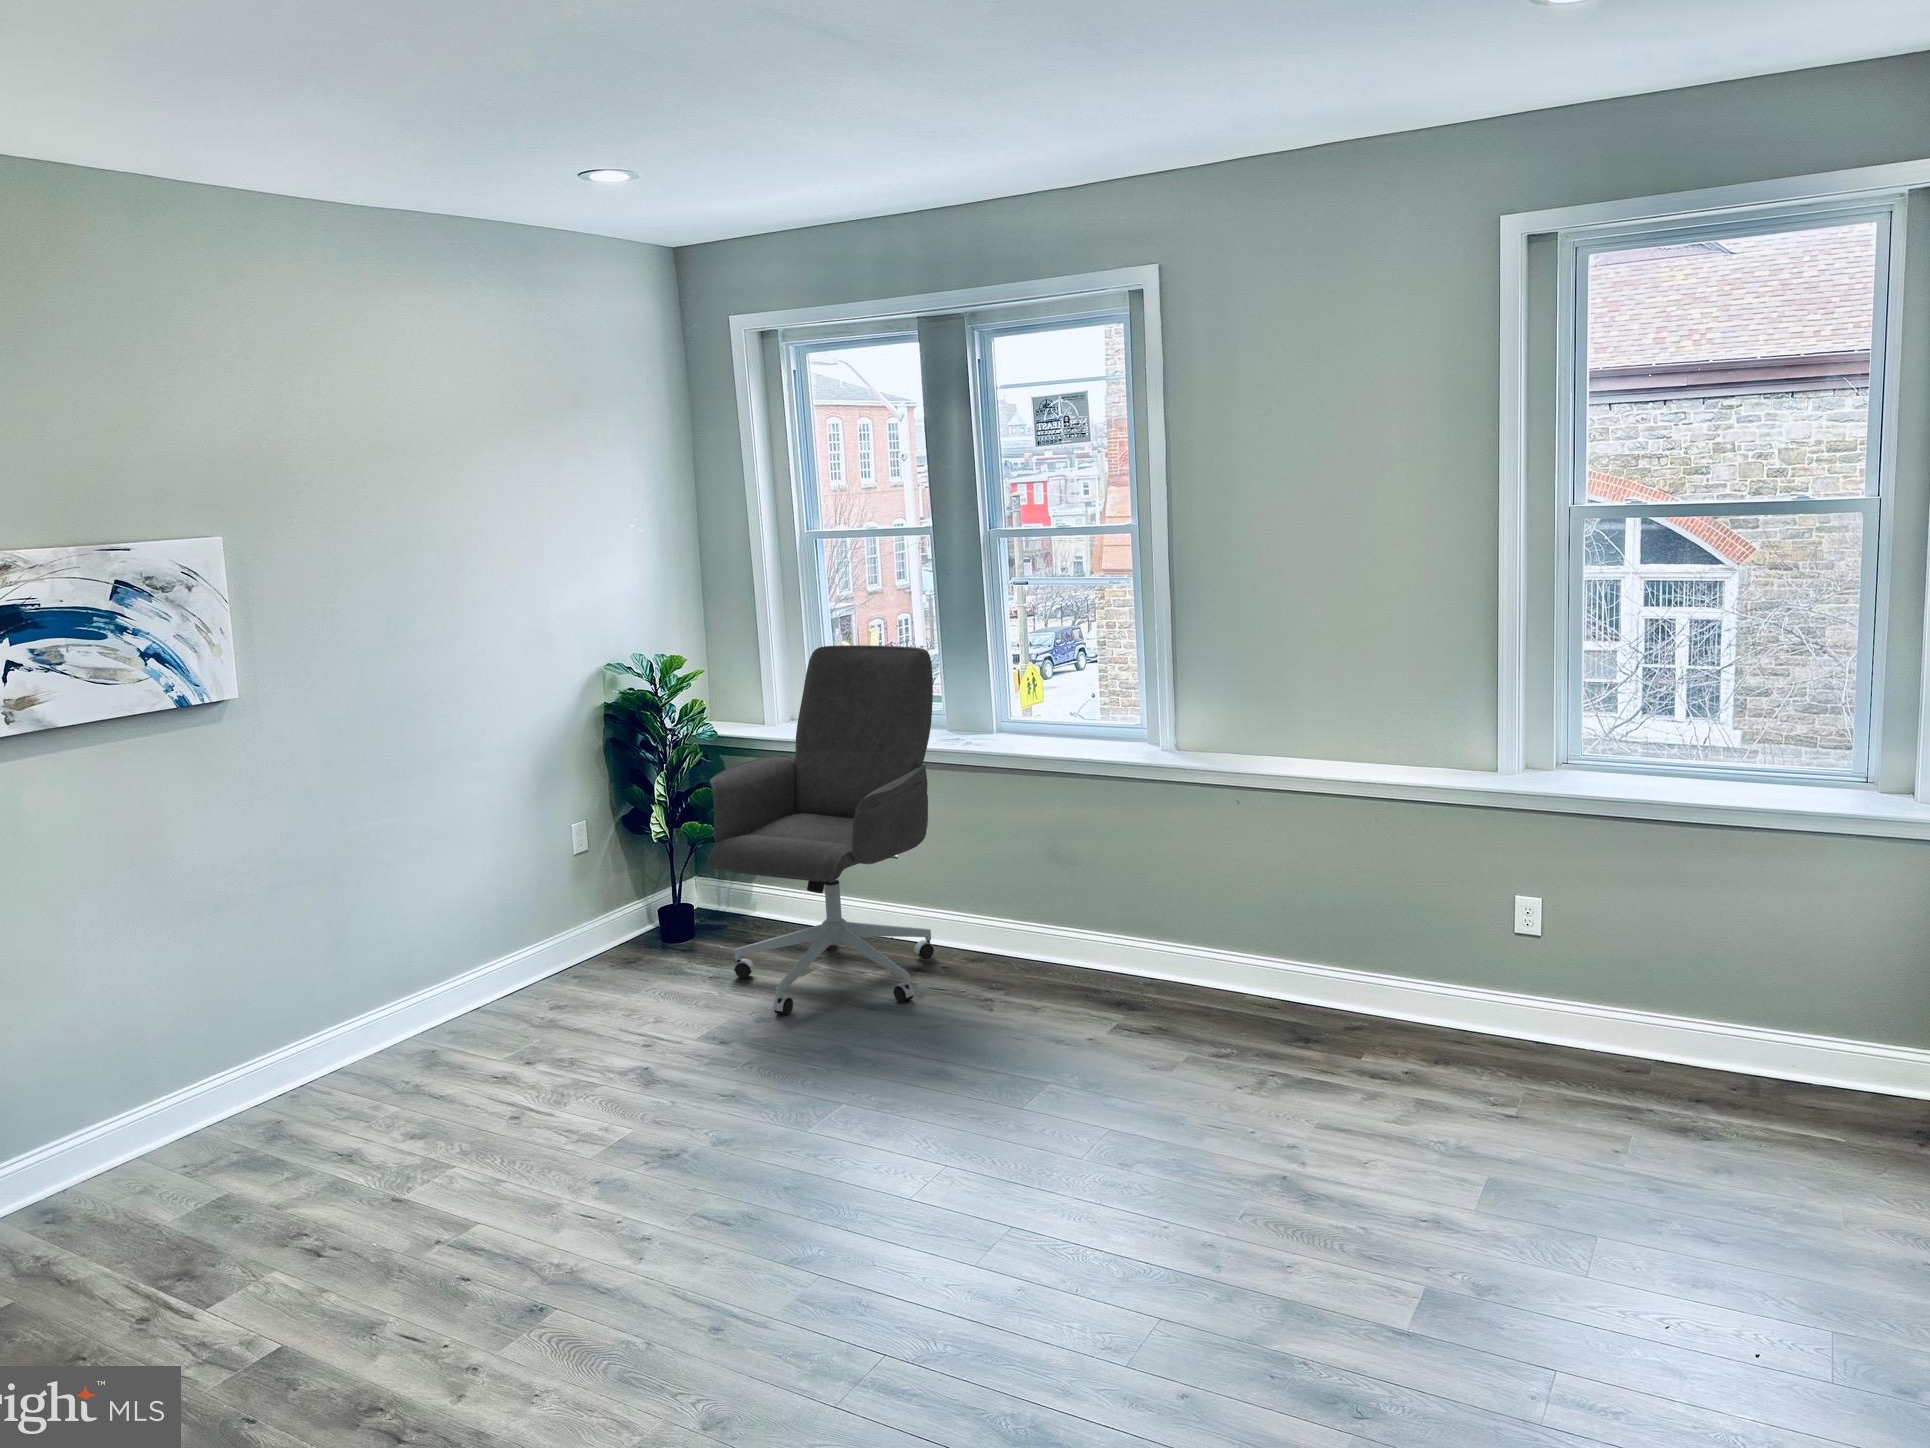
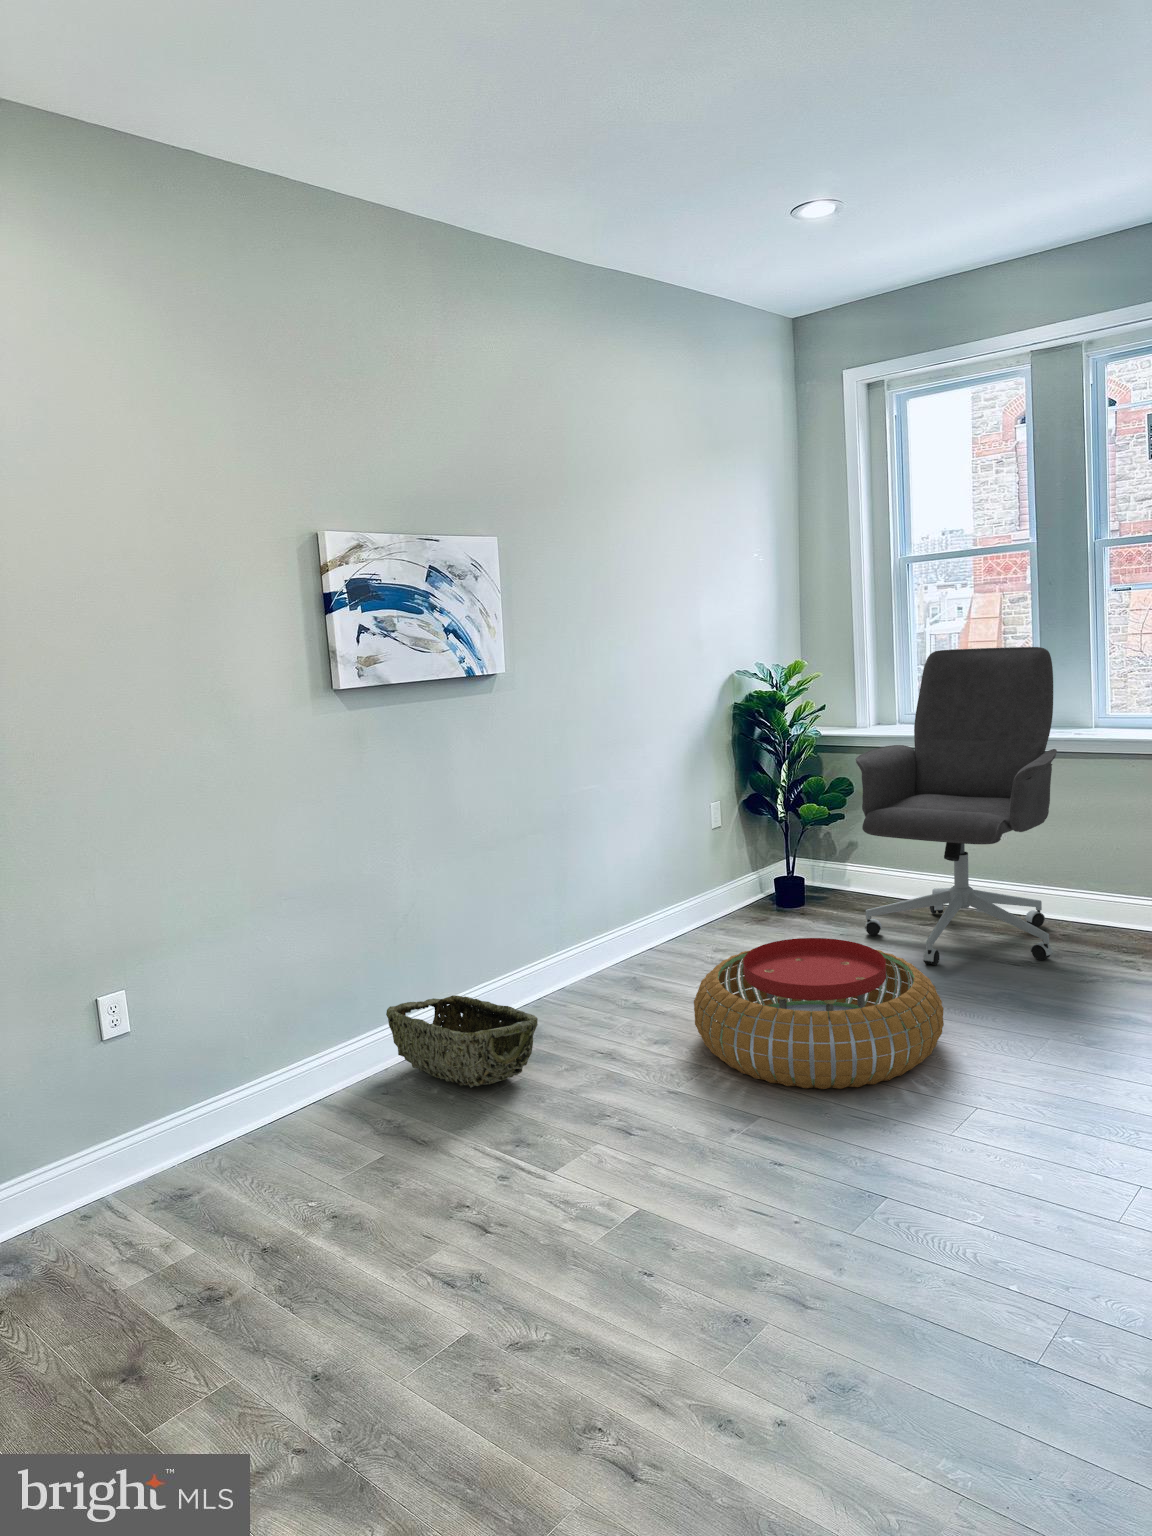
pouf: none [447,1002,730,1183] -> present [694,938,944,1089]
woven basket: none [53,1096,246,1214] -> present [386,995,538,1087]

